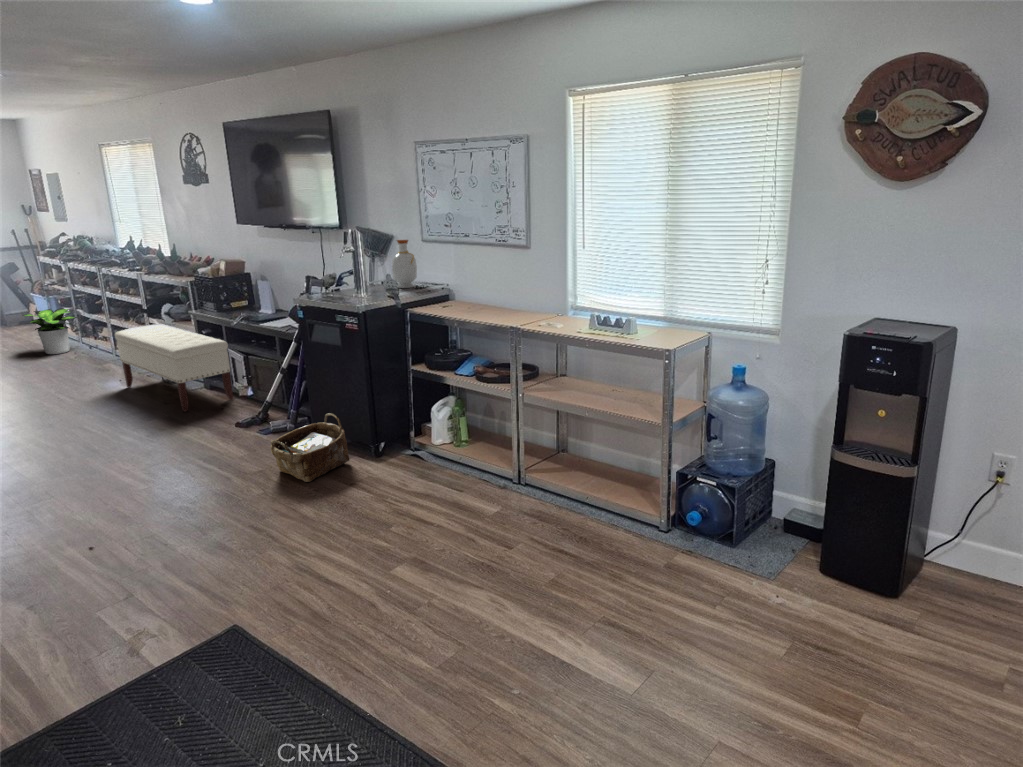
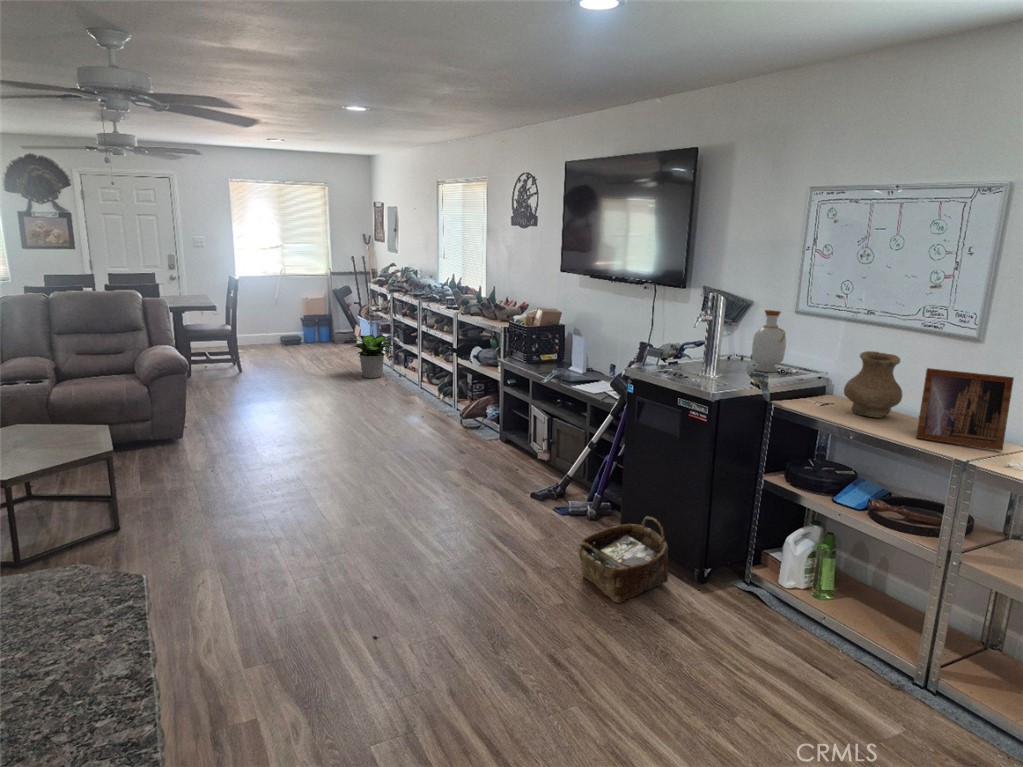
vase: none [452,262,490,309] -> present [844,351,902,418]
picture frame: none [493,267,543,317] -> present [916,368,1014,451]
bench: present [115,324,233,412] -> none [425,366,533,468]

